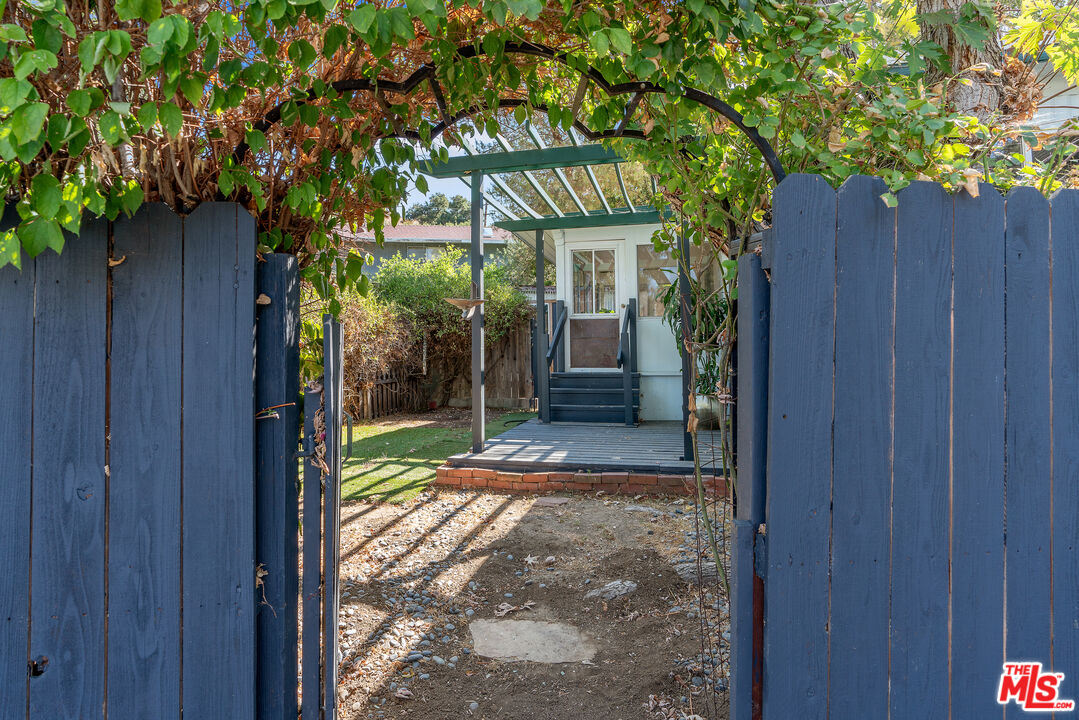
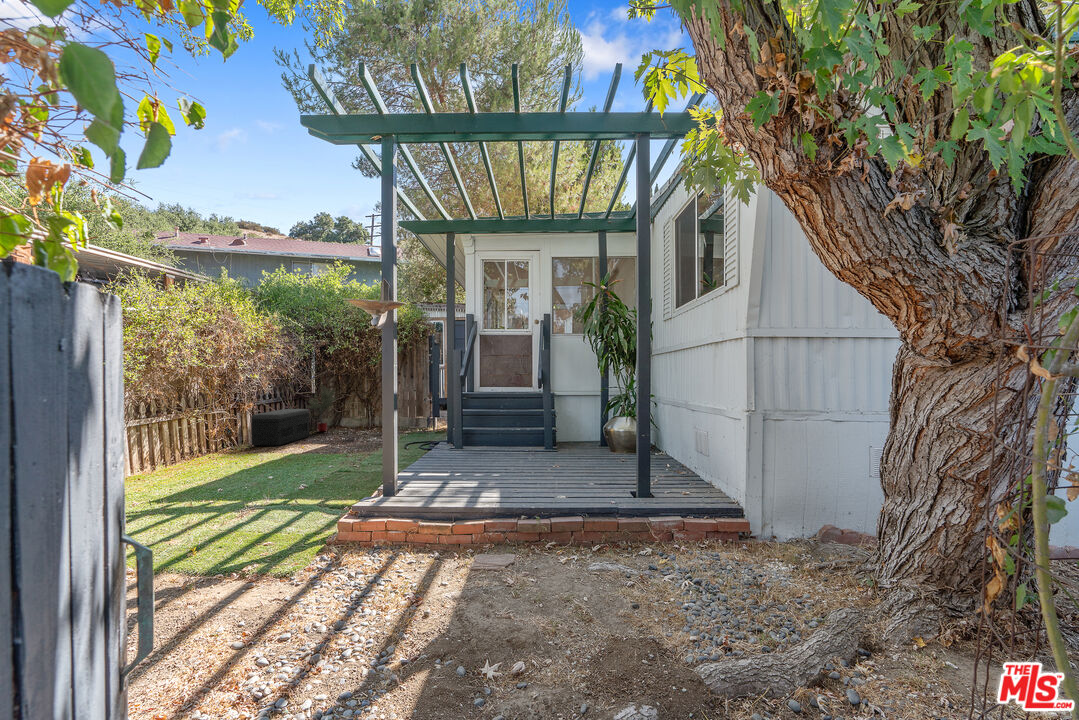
storage bench: none [373,388,421,420] -> present [252,409,309,446]

